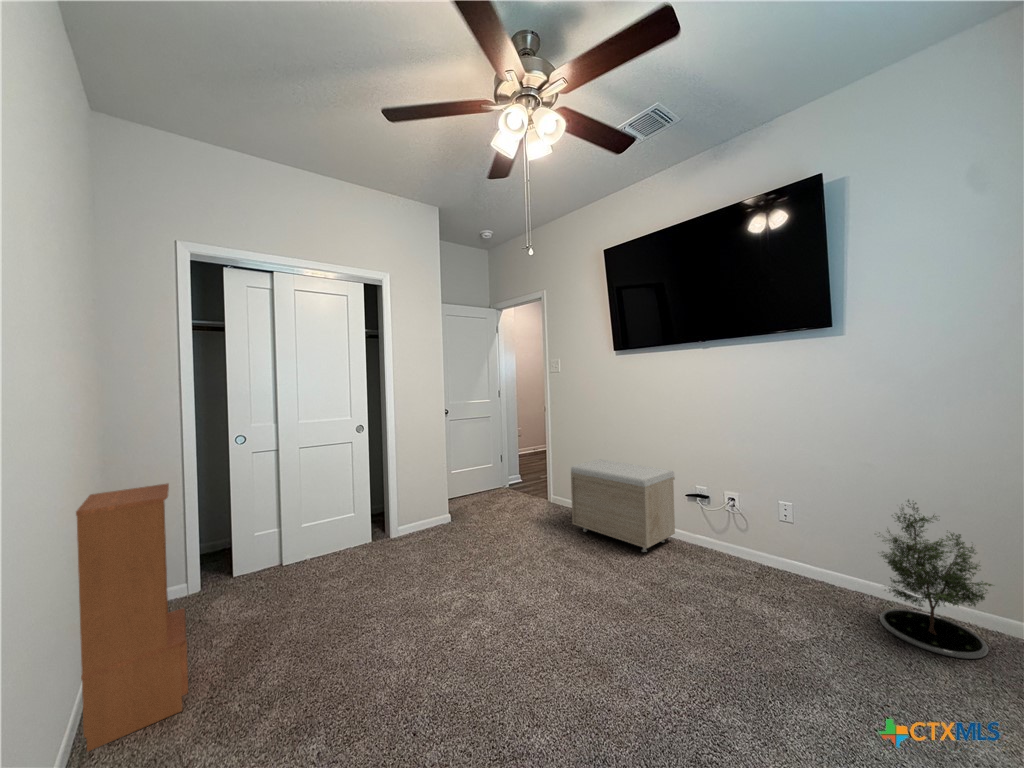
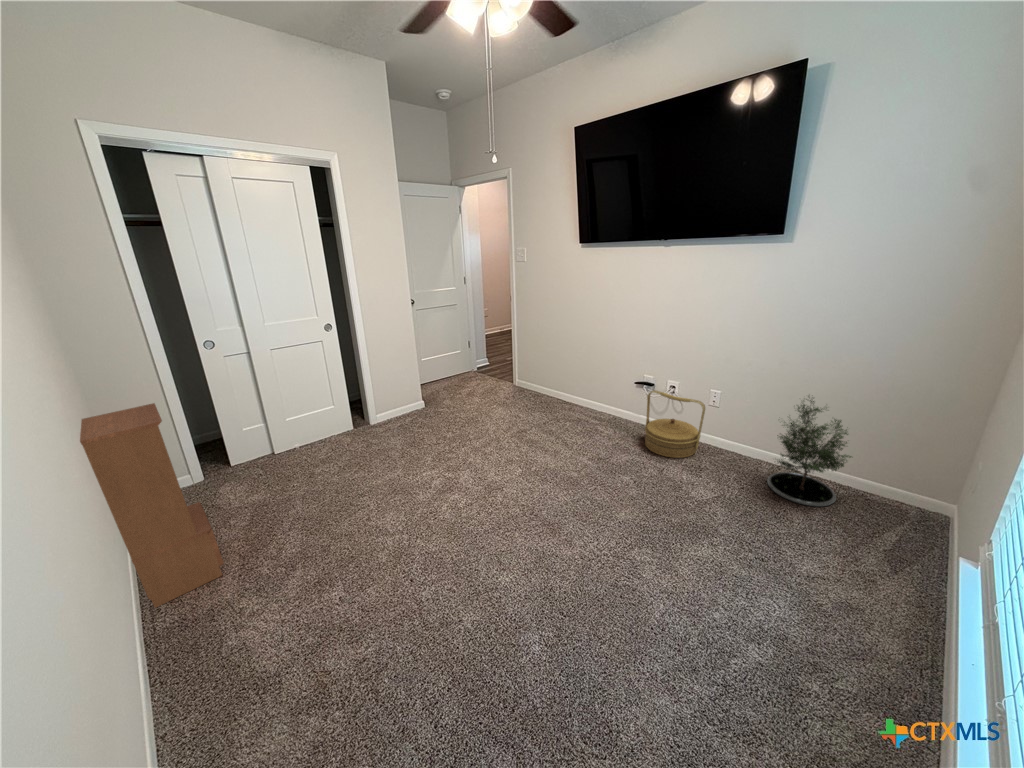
storage bench: present [571,459,675,552] -> none [534,350,627,432]
woven basket: none [703,501,777,586] -> present [645,390,705,458]

